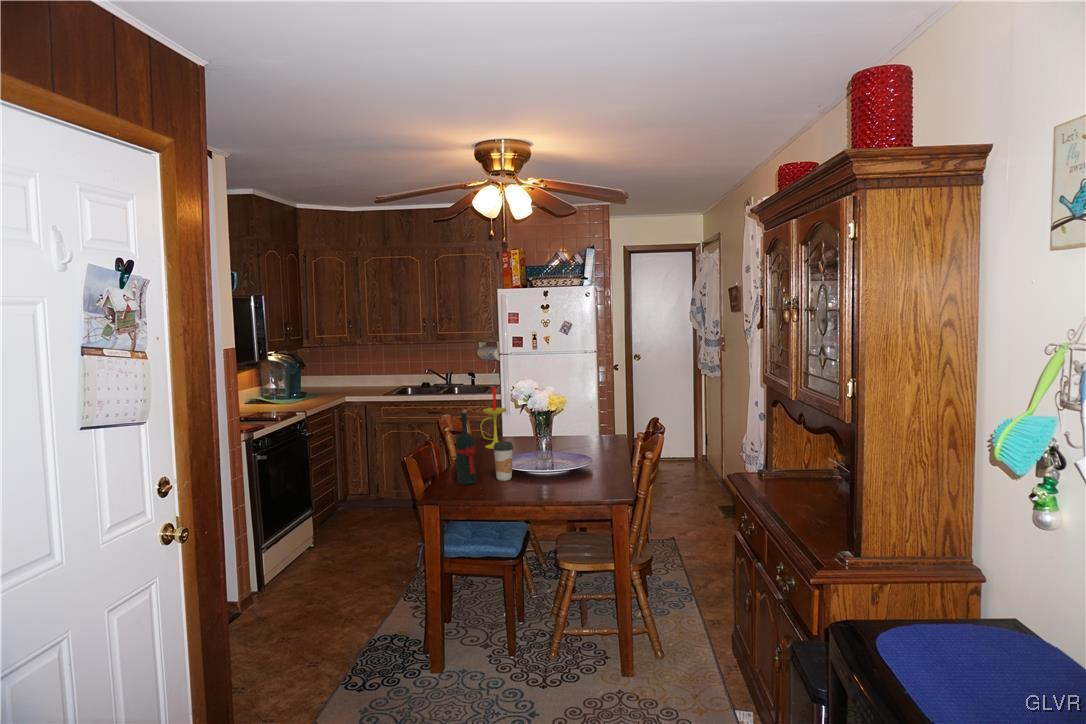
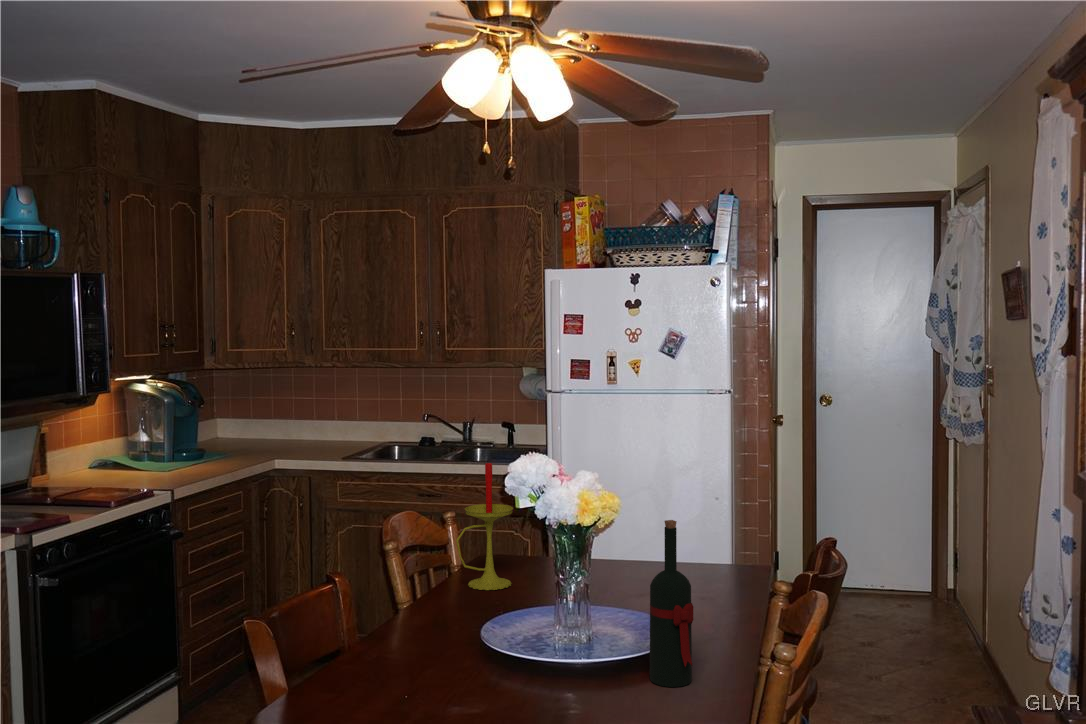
wine bottle: present [456,410,476,485] -> present [650,520,693,687]
coffee cup: present [493,441,513,481] -> none [438,592,482,681]

